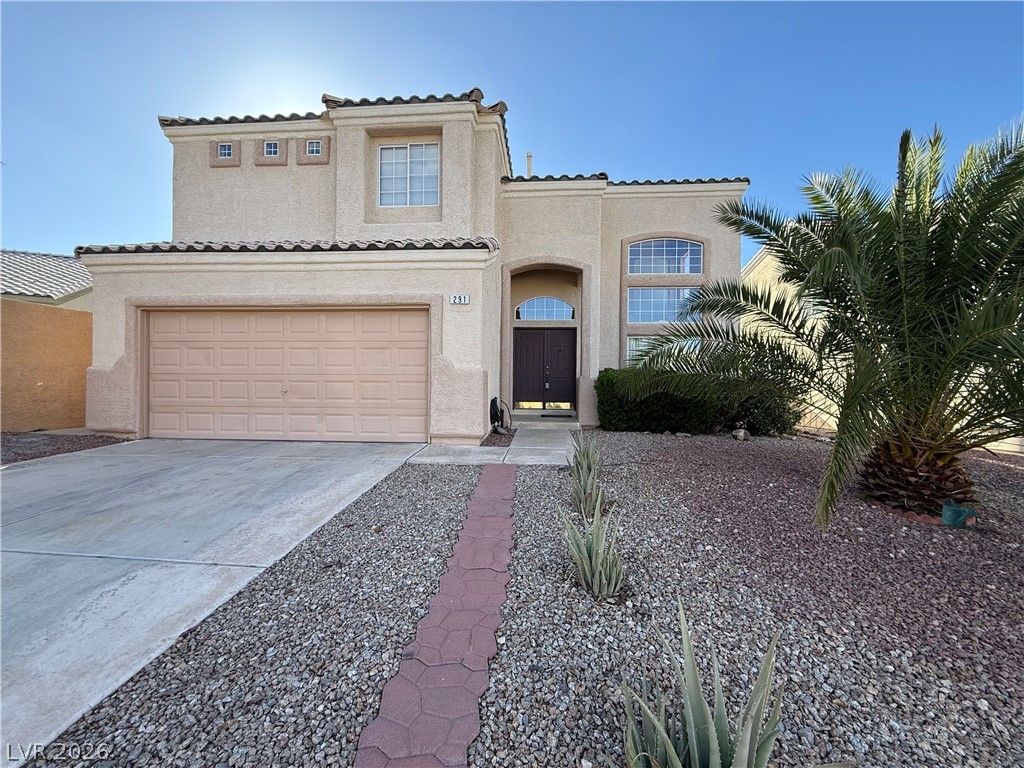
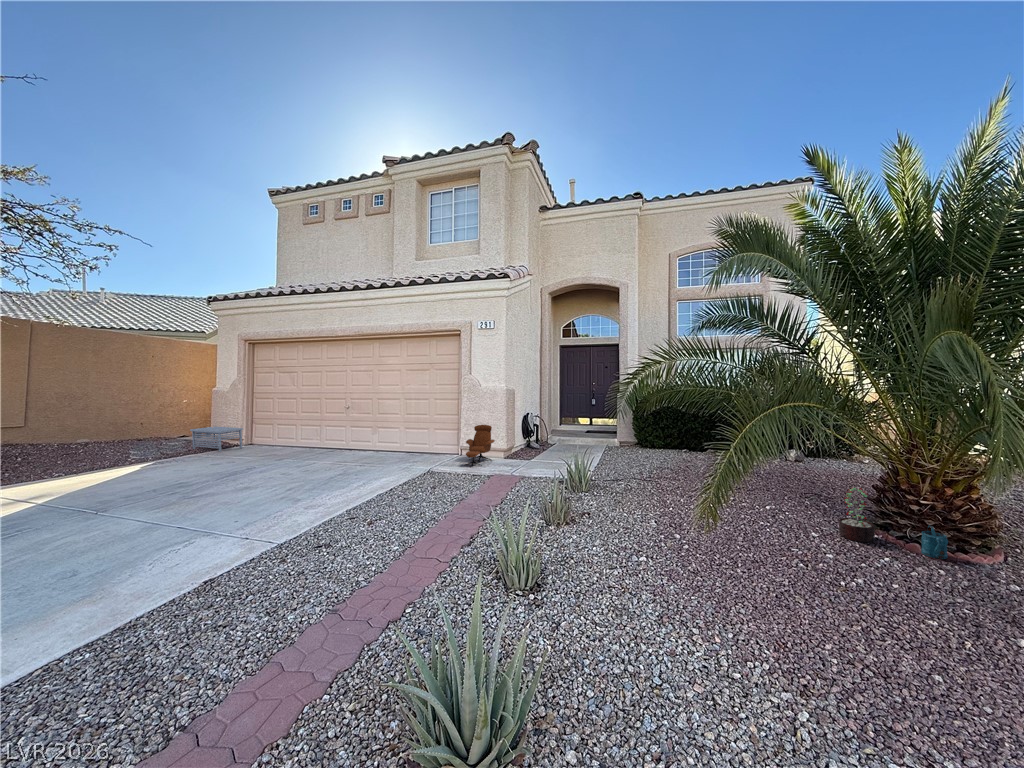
lounge chair: none [439,410,471,457] -> present [466,425,495,466]
storage bench: none [57,415,138,447] -> present [190,427,243,452]
decorative plant: none [862,465,897,517] -> present [839,488,875,542]

